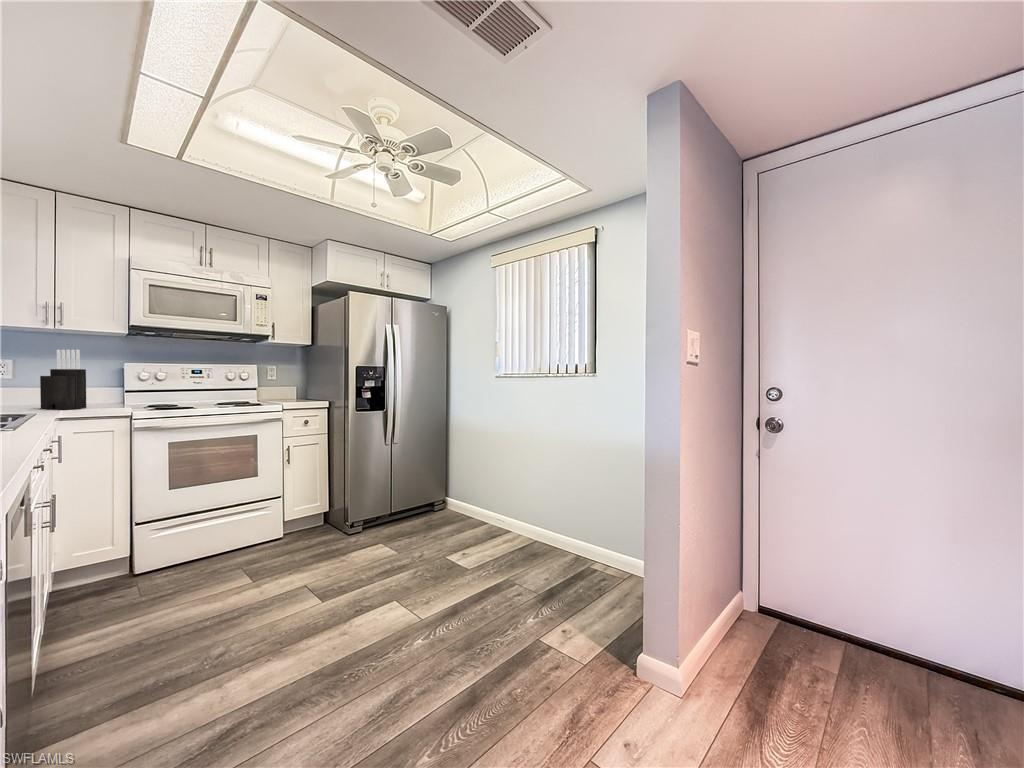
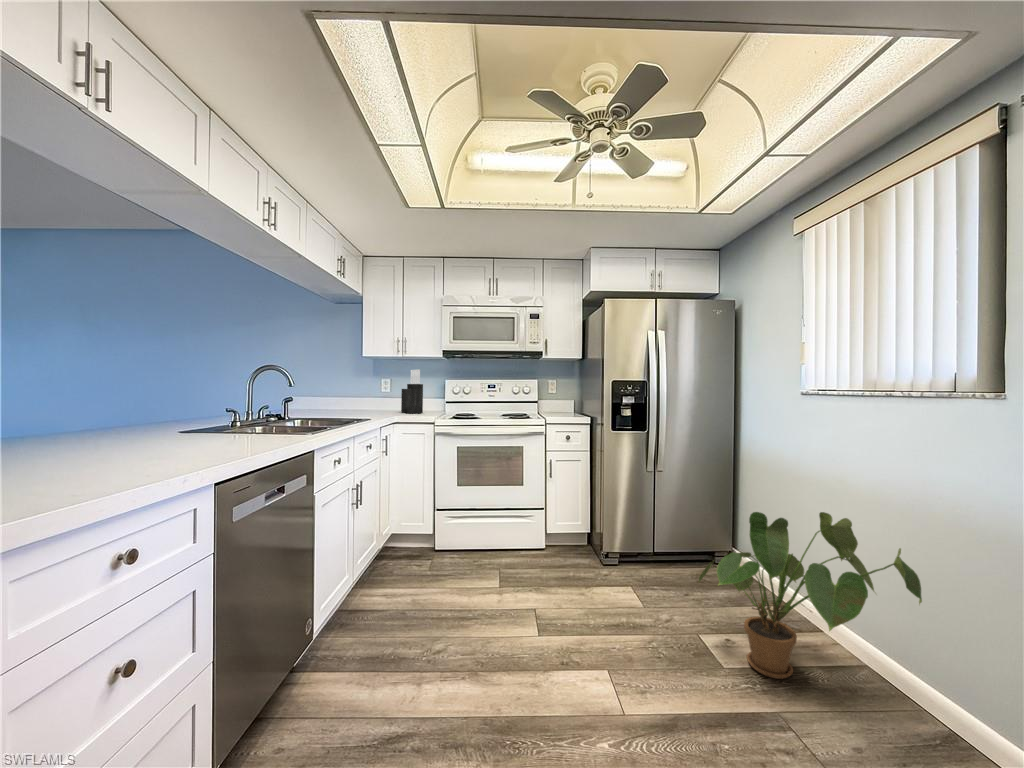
house plant: none [446,452,567,565] -> present [699,512,922,679]

